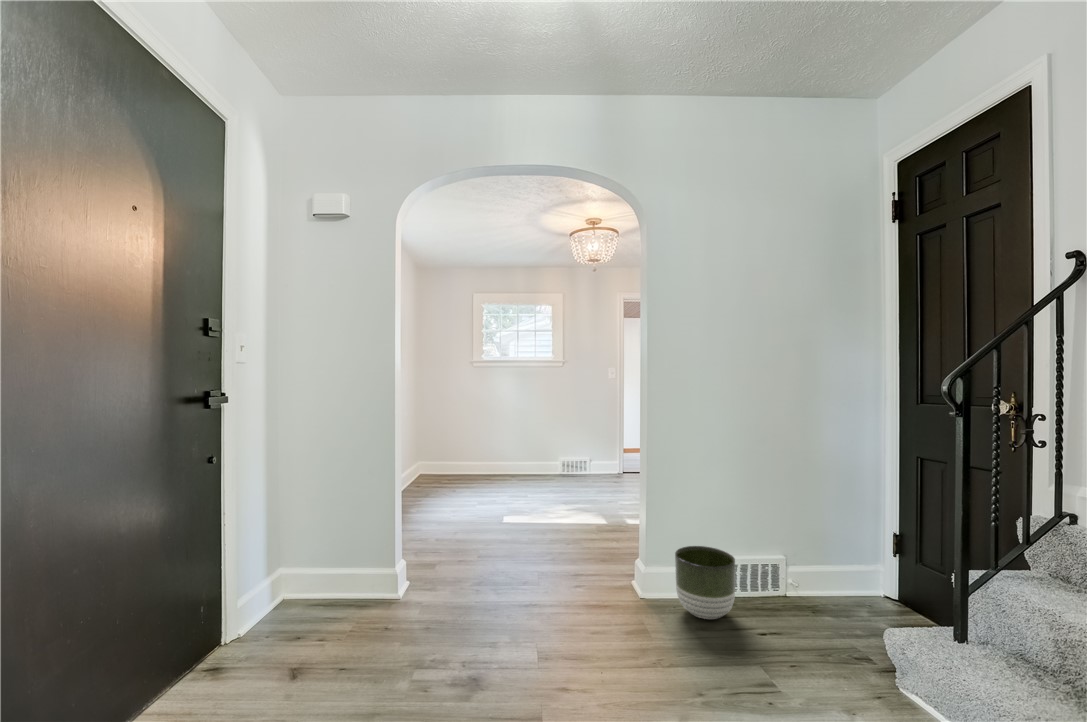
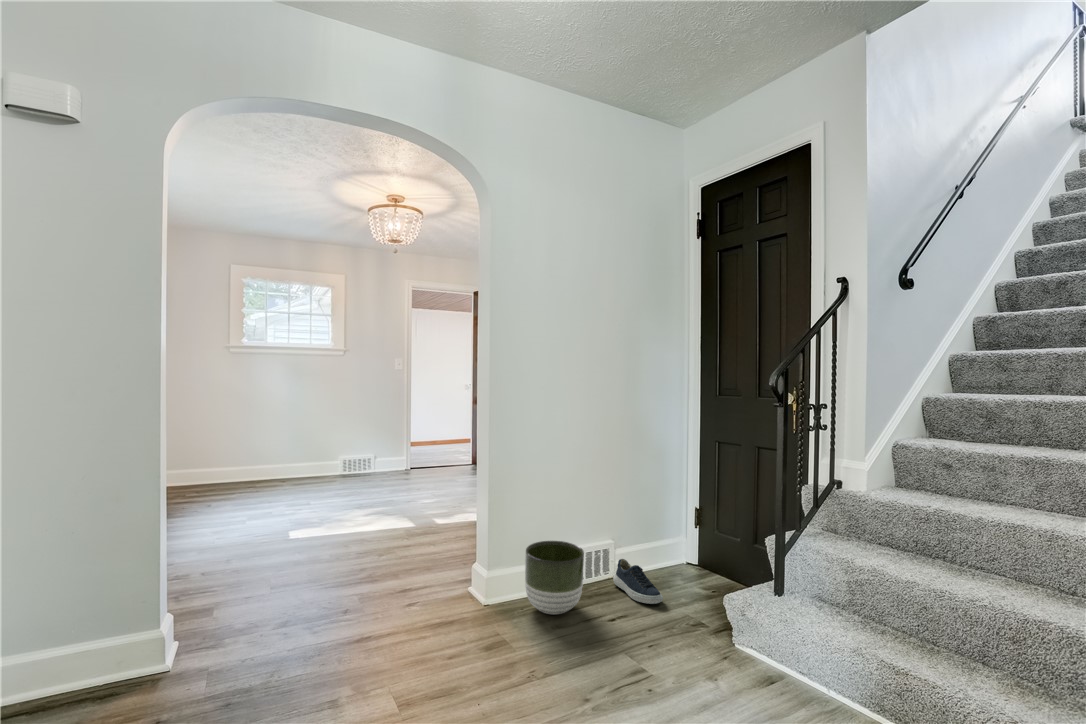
shoe: none [781,577,833,630] -> present [613,559,663,604]

